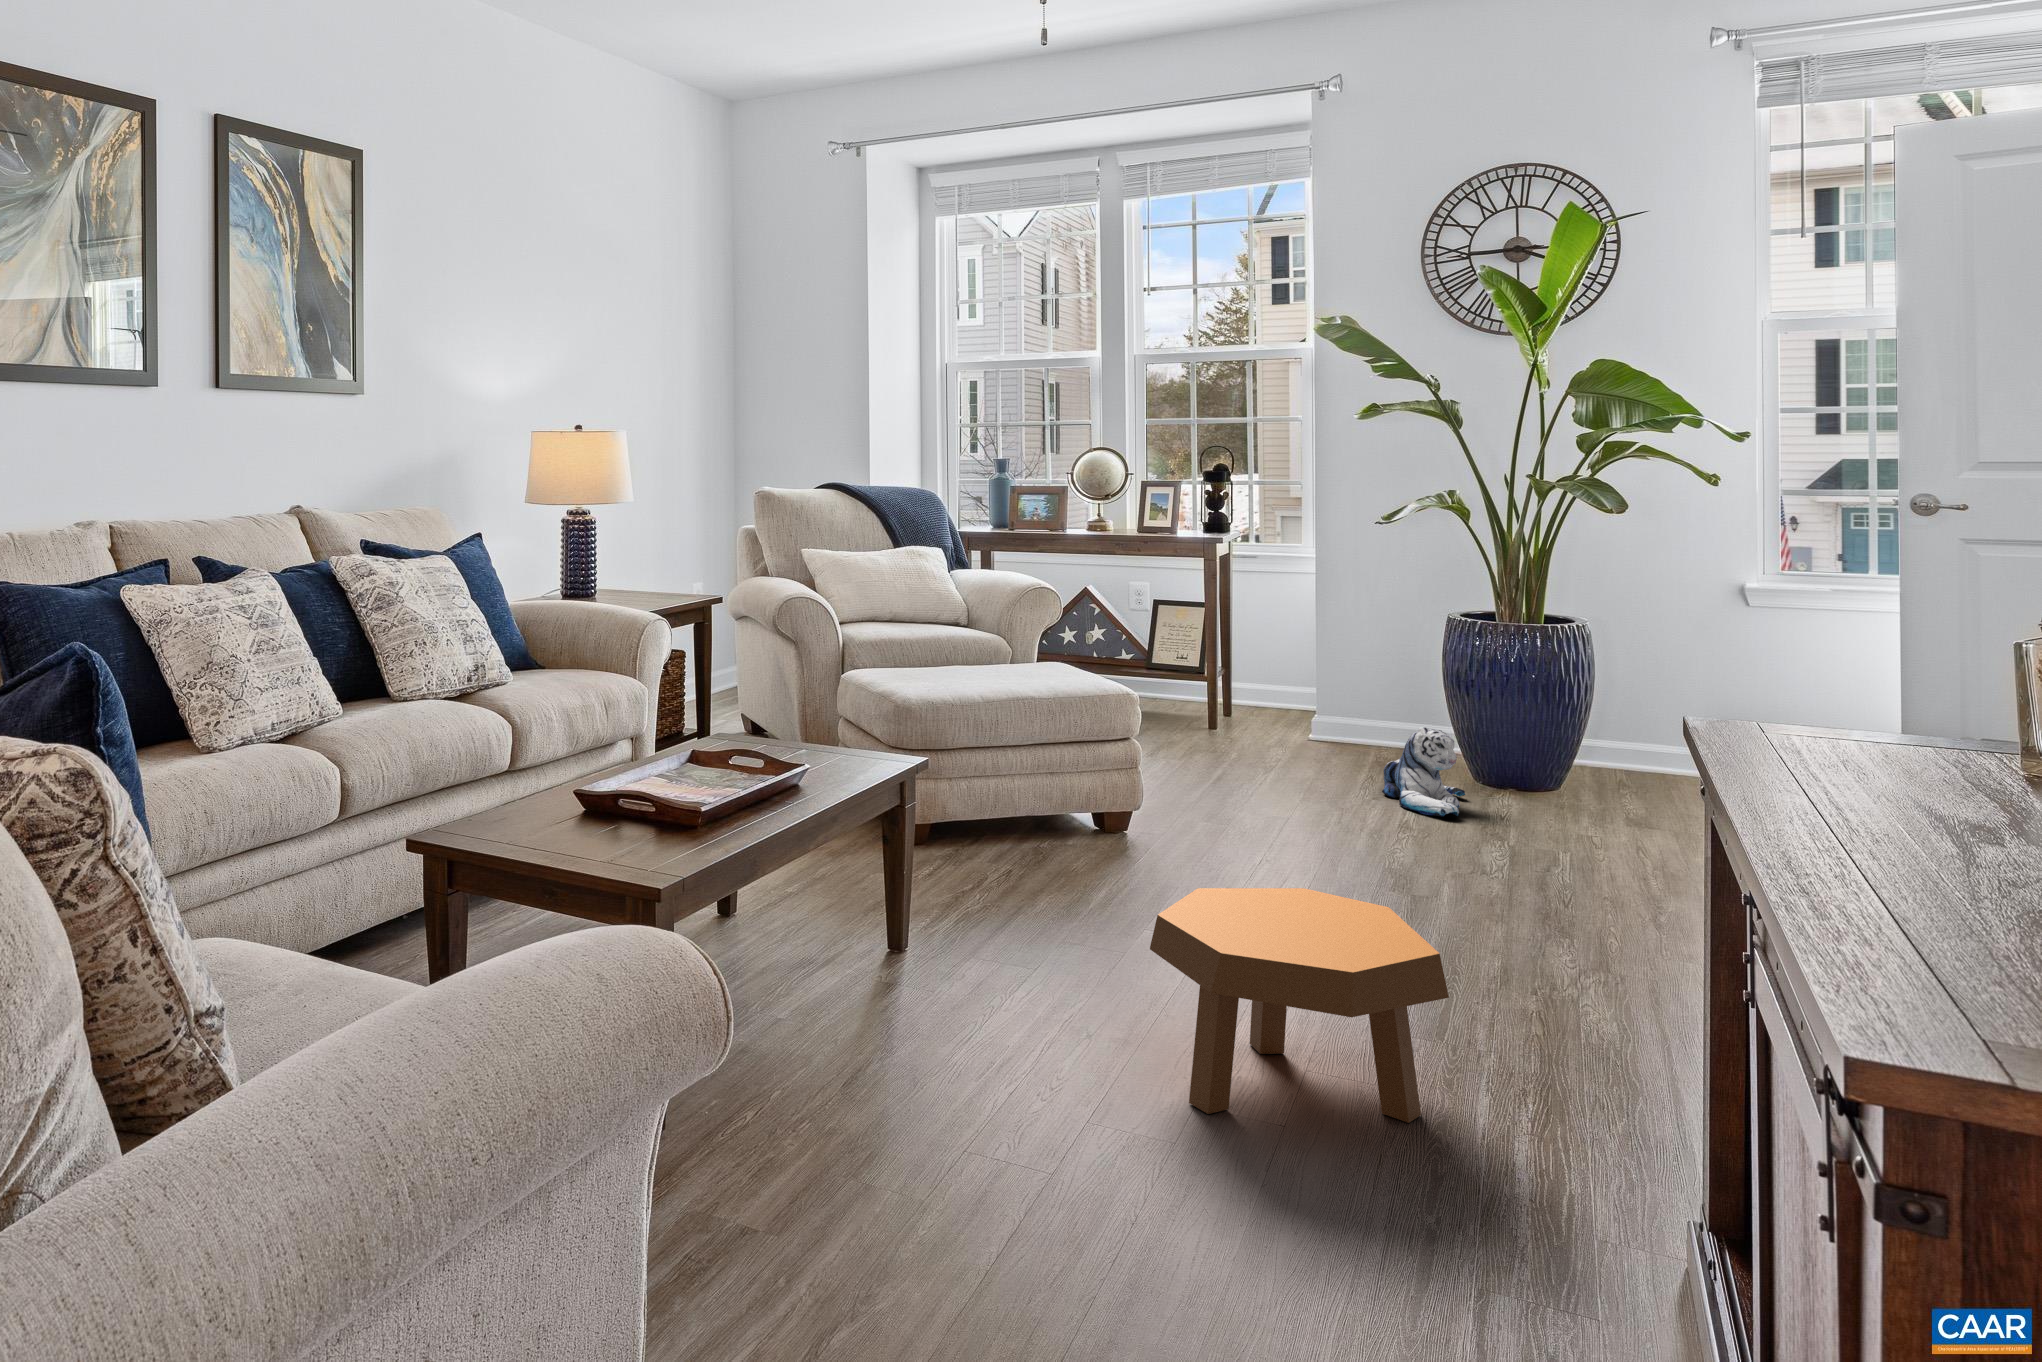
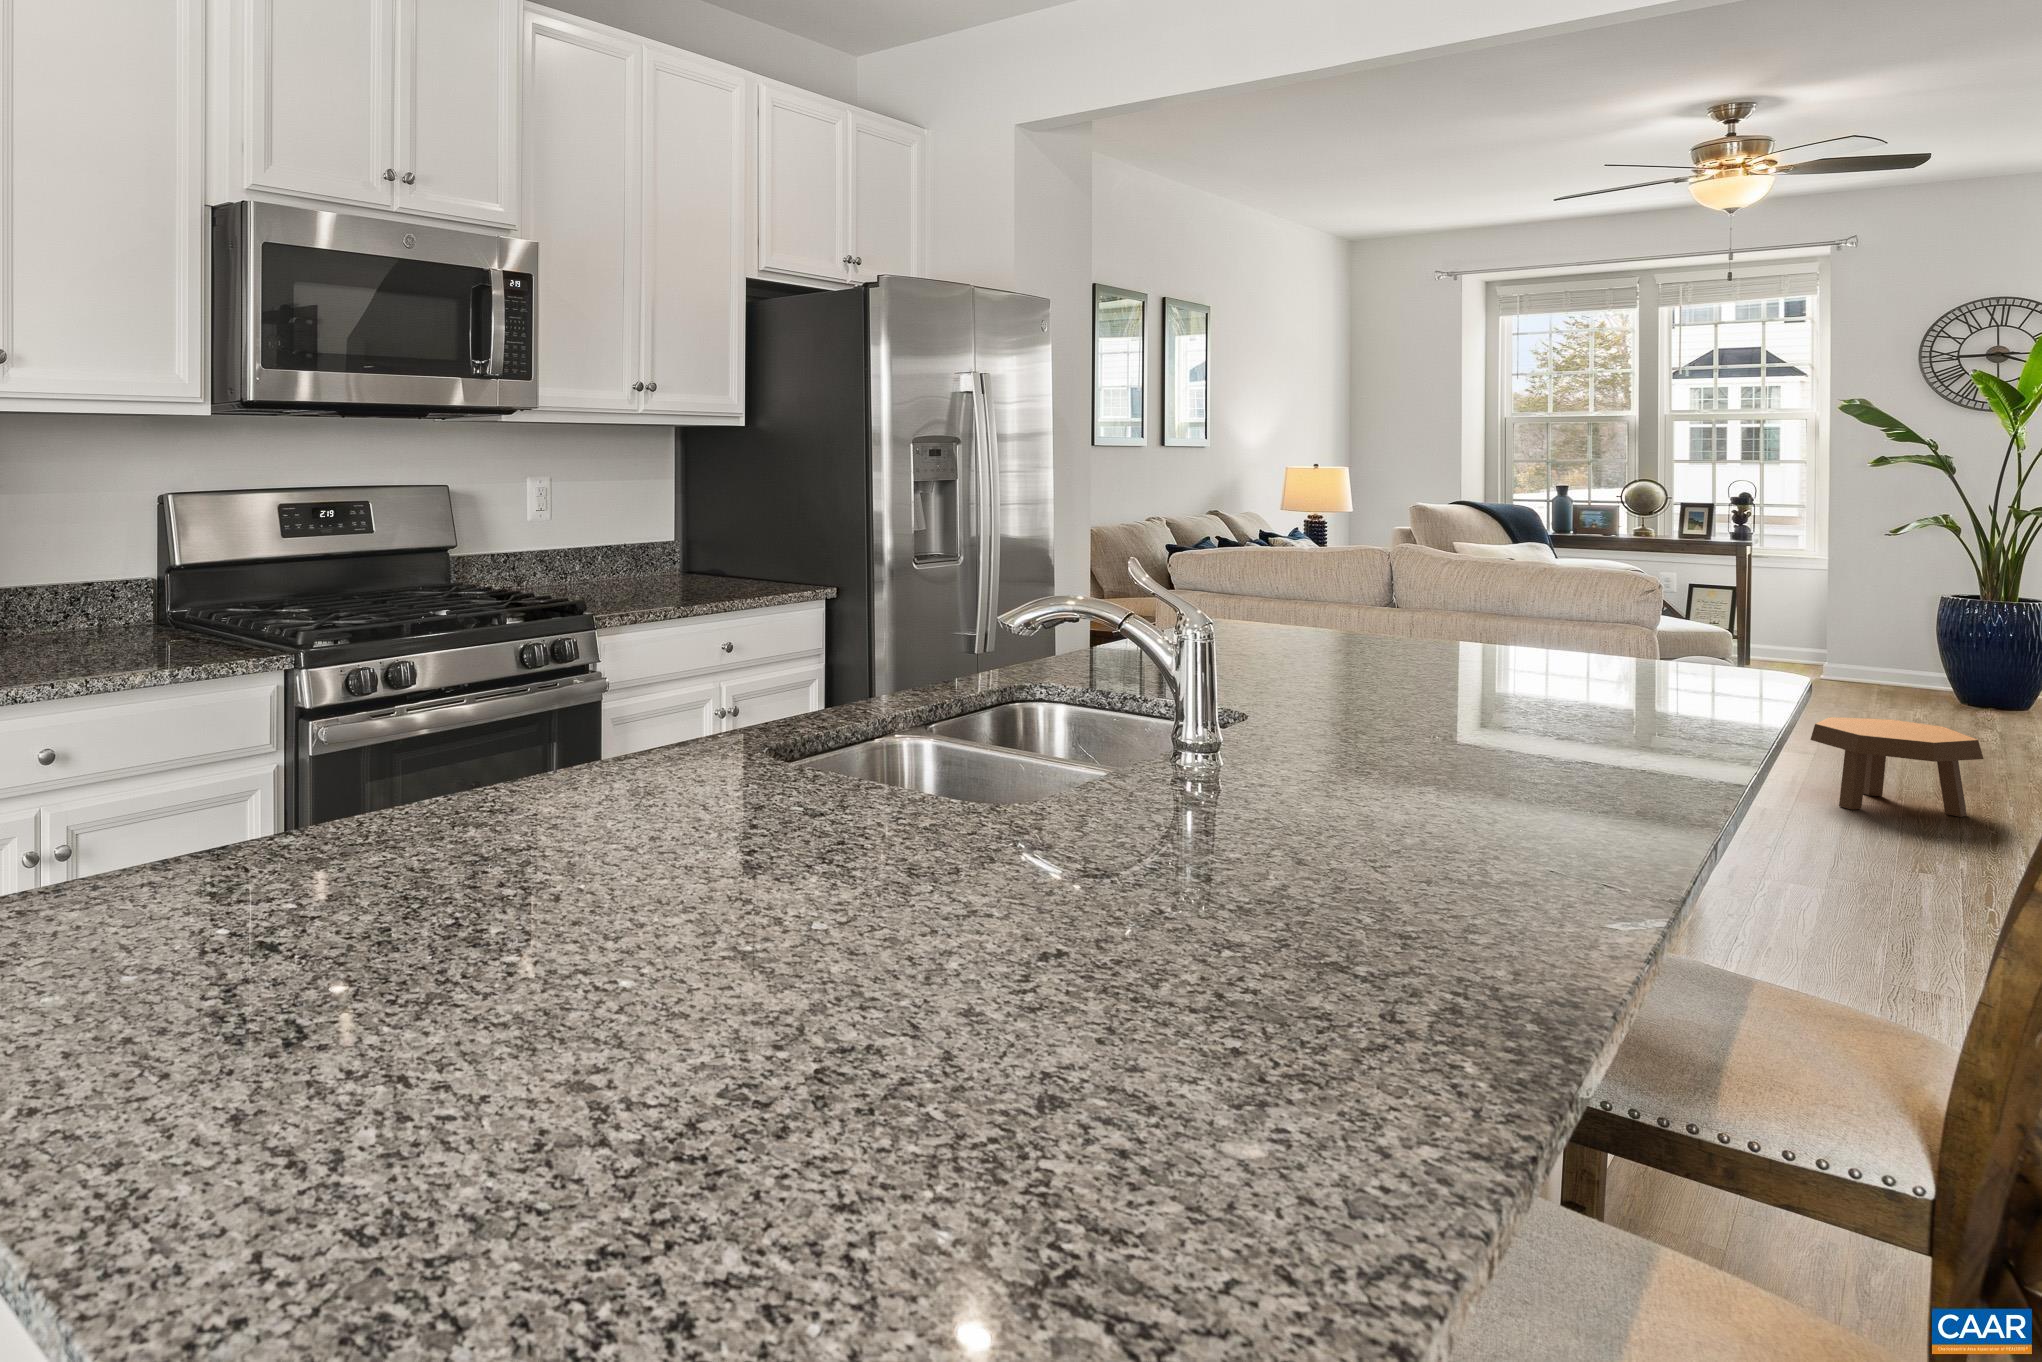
plush toy: present [1382,727,1465,816] -> none [1897,666,1961,721]

